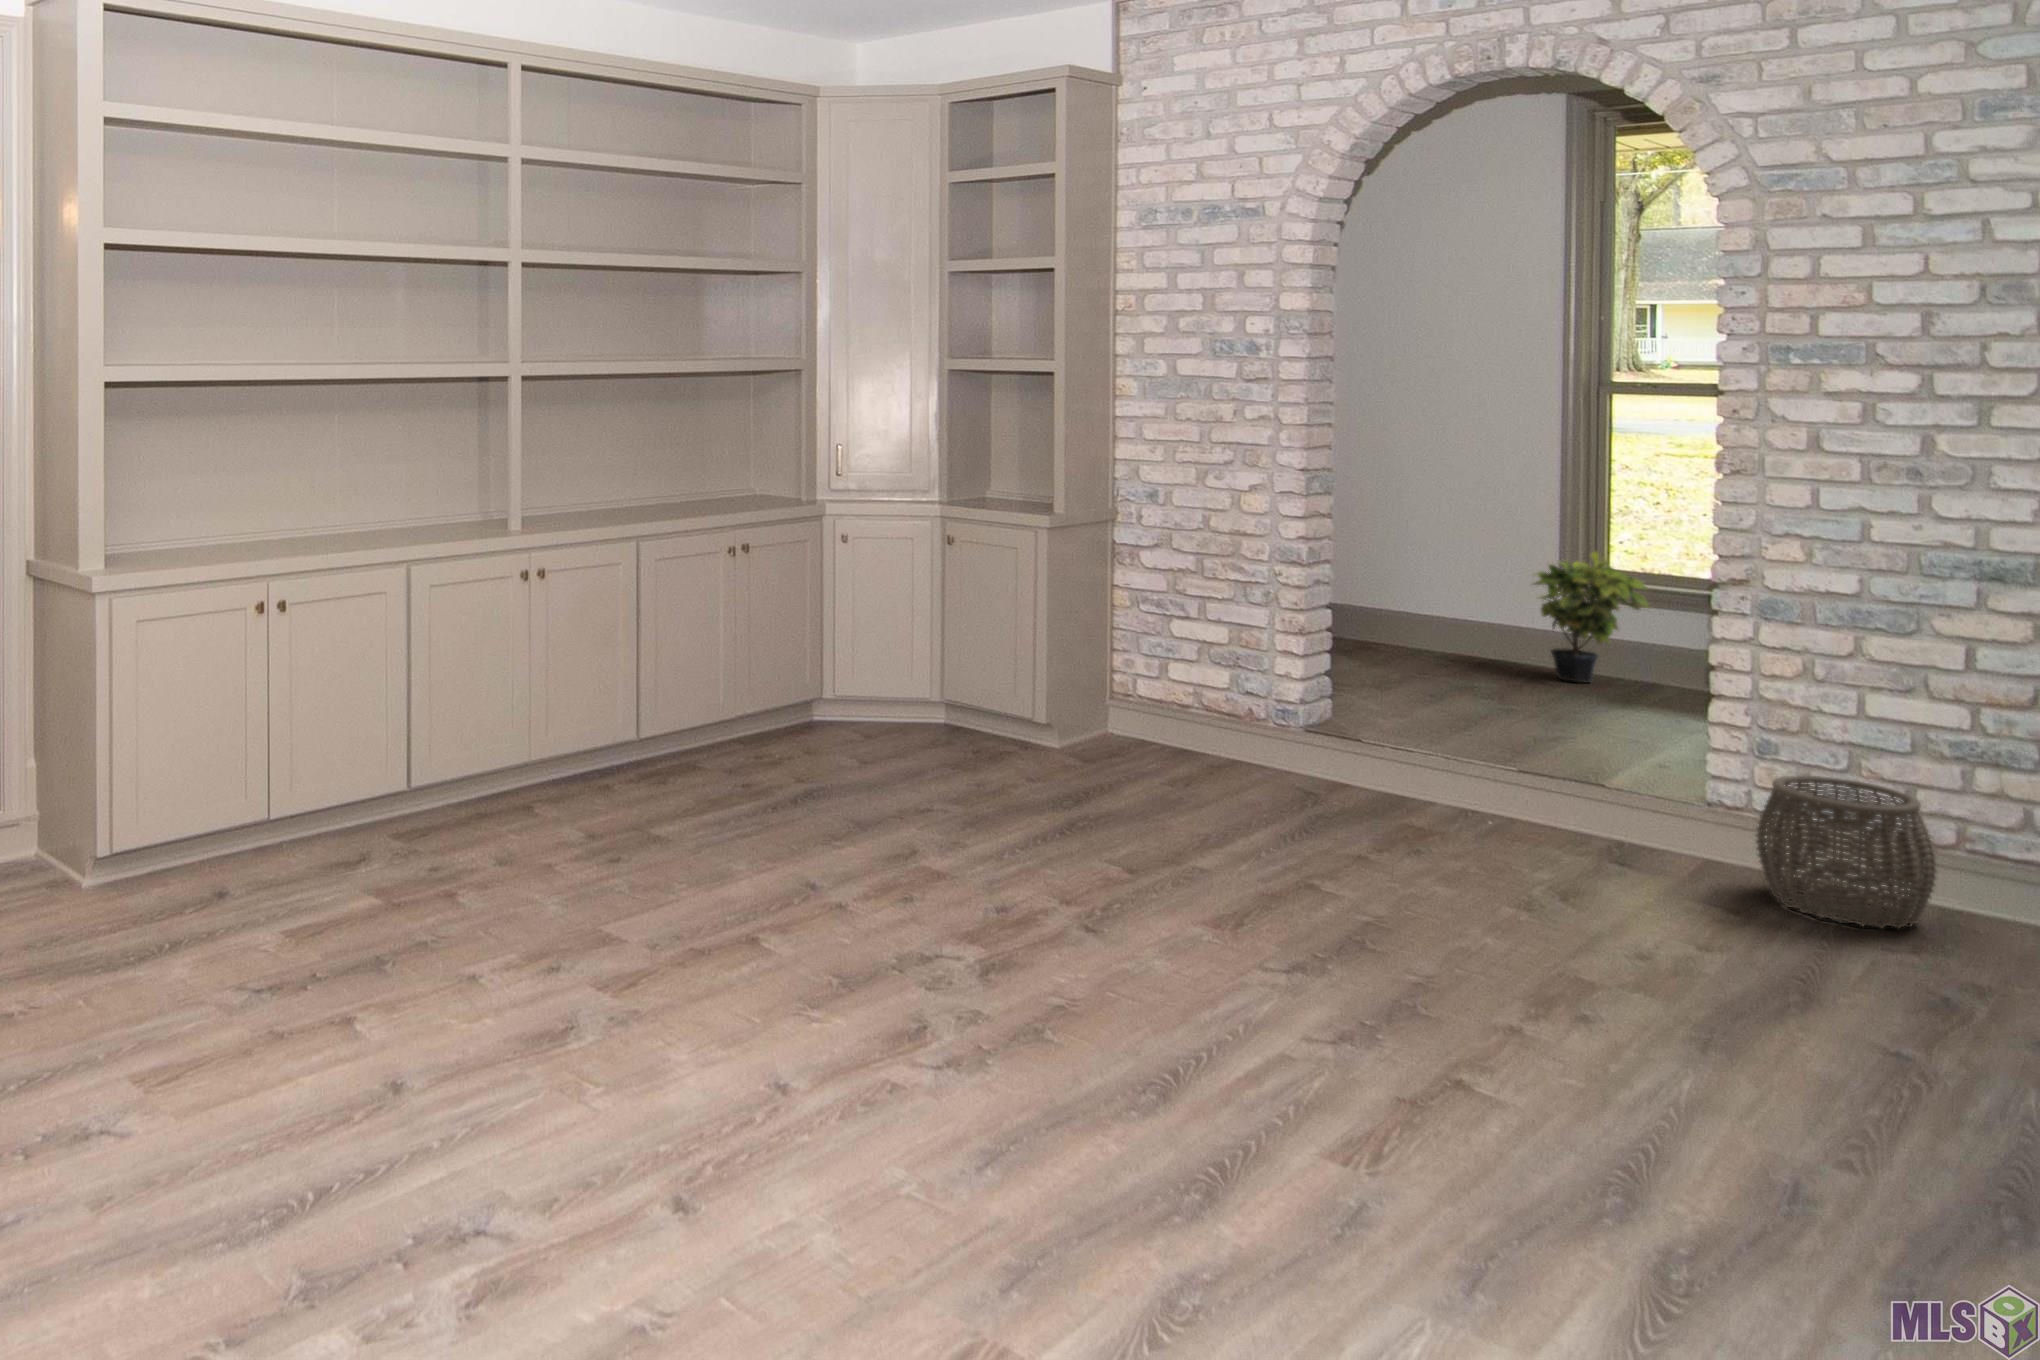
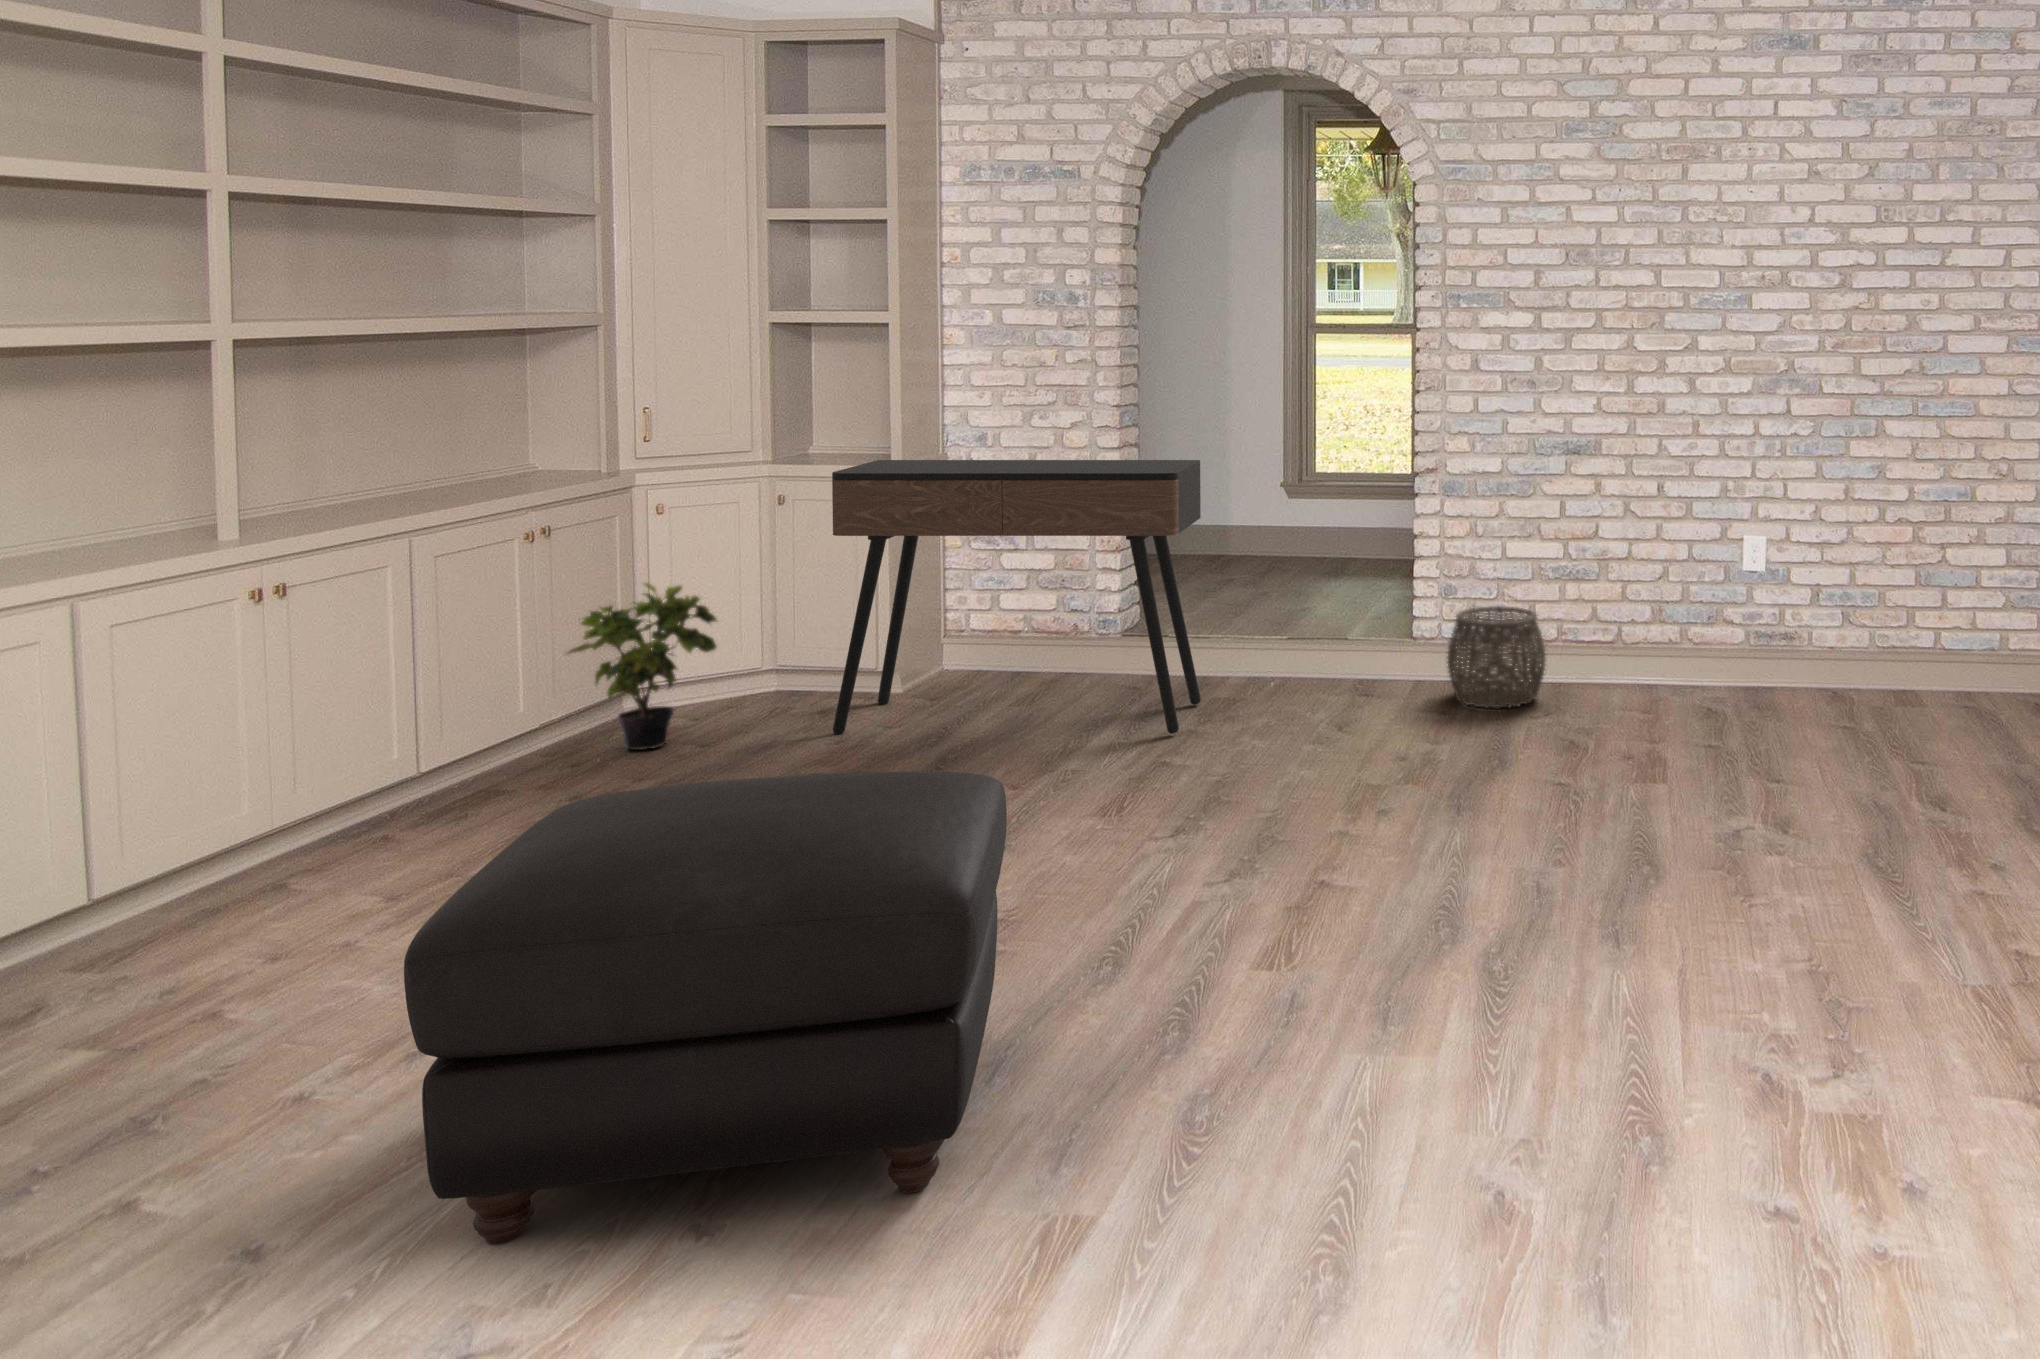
console table: none [981,507,1391,850] -> present [832,460,1201,734]
potted plant: present [1534,552,1649,682] -> present [568,583,717,750]
ottoman: none [503,784,1040,1254] -> present [404,771,1007,1244]

